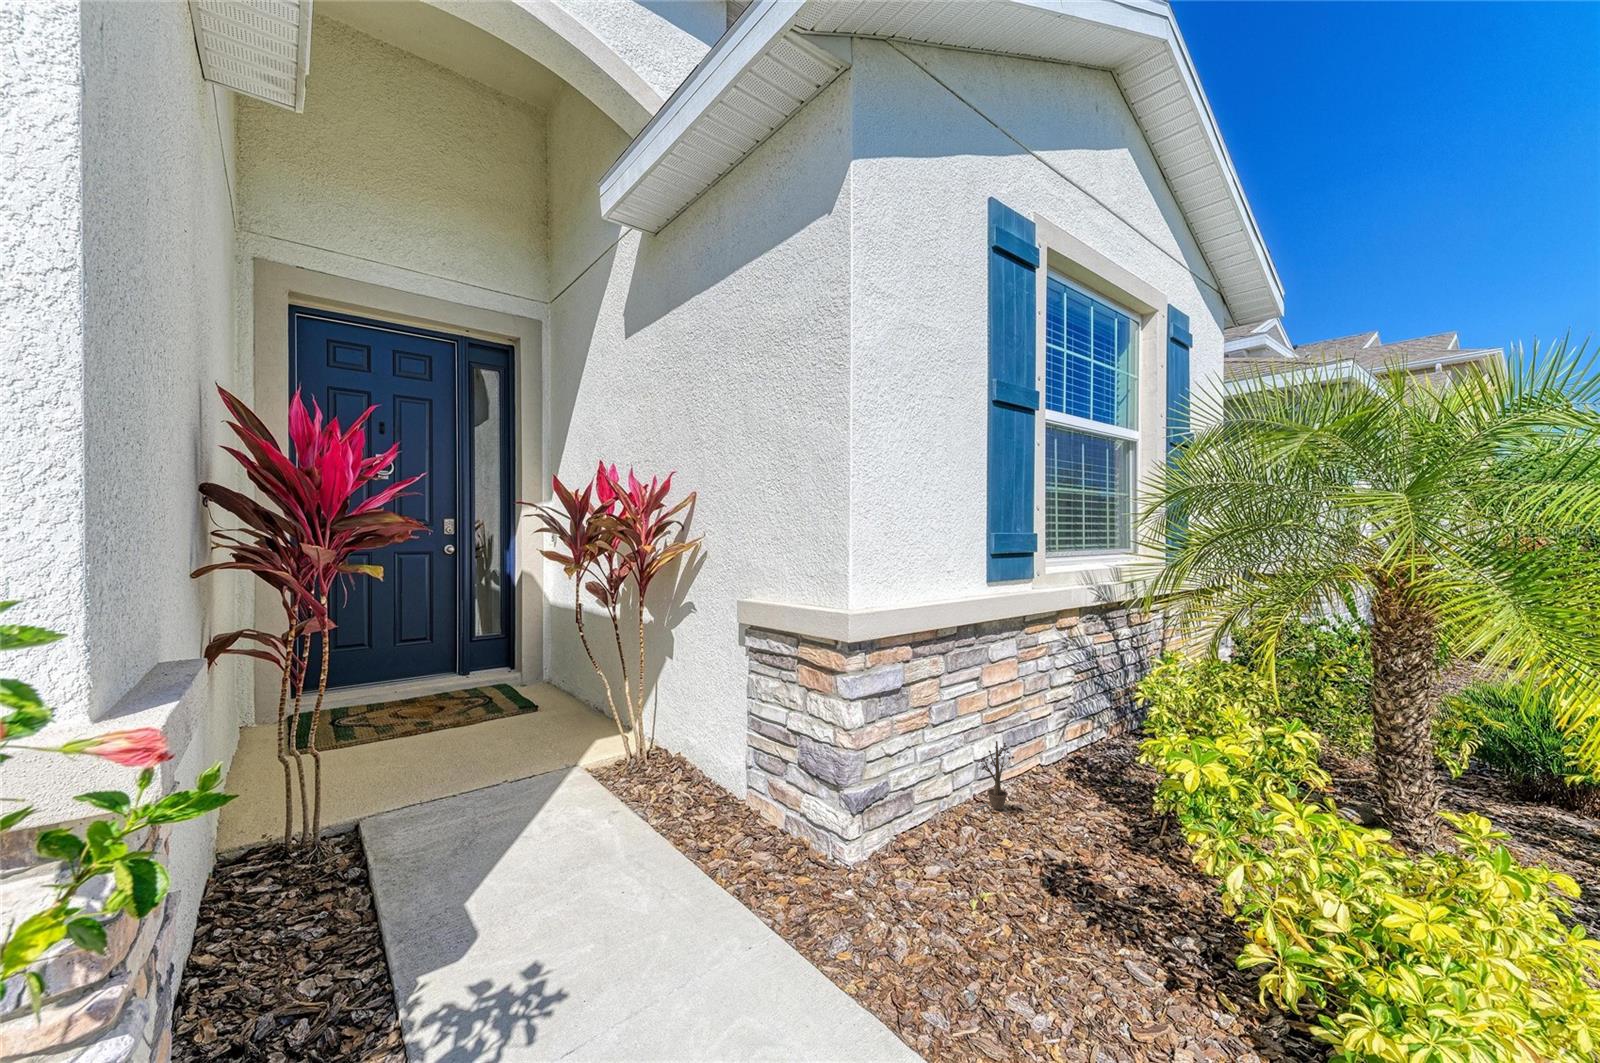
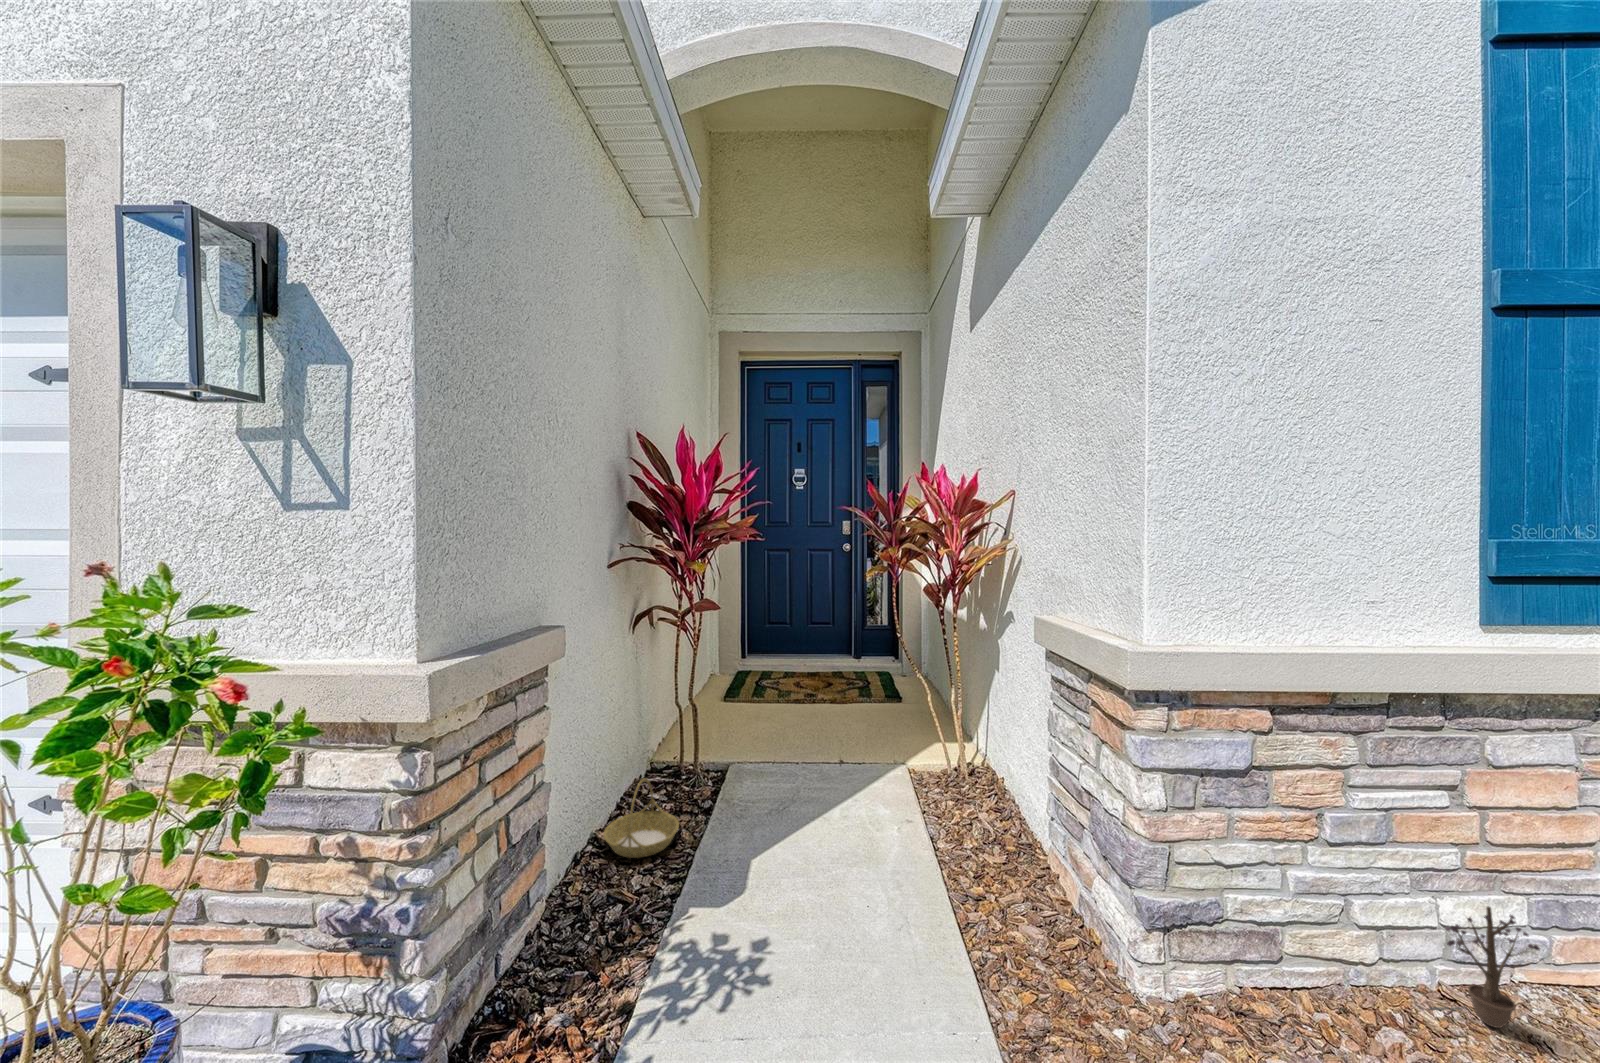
basket: none [214,855,343,970] -> present [604,778,679,858]

